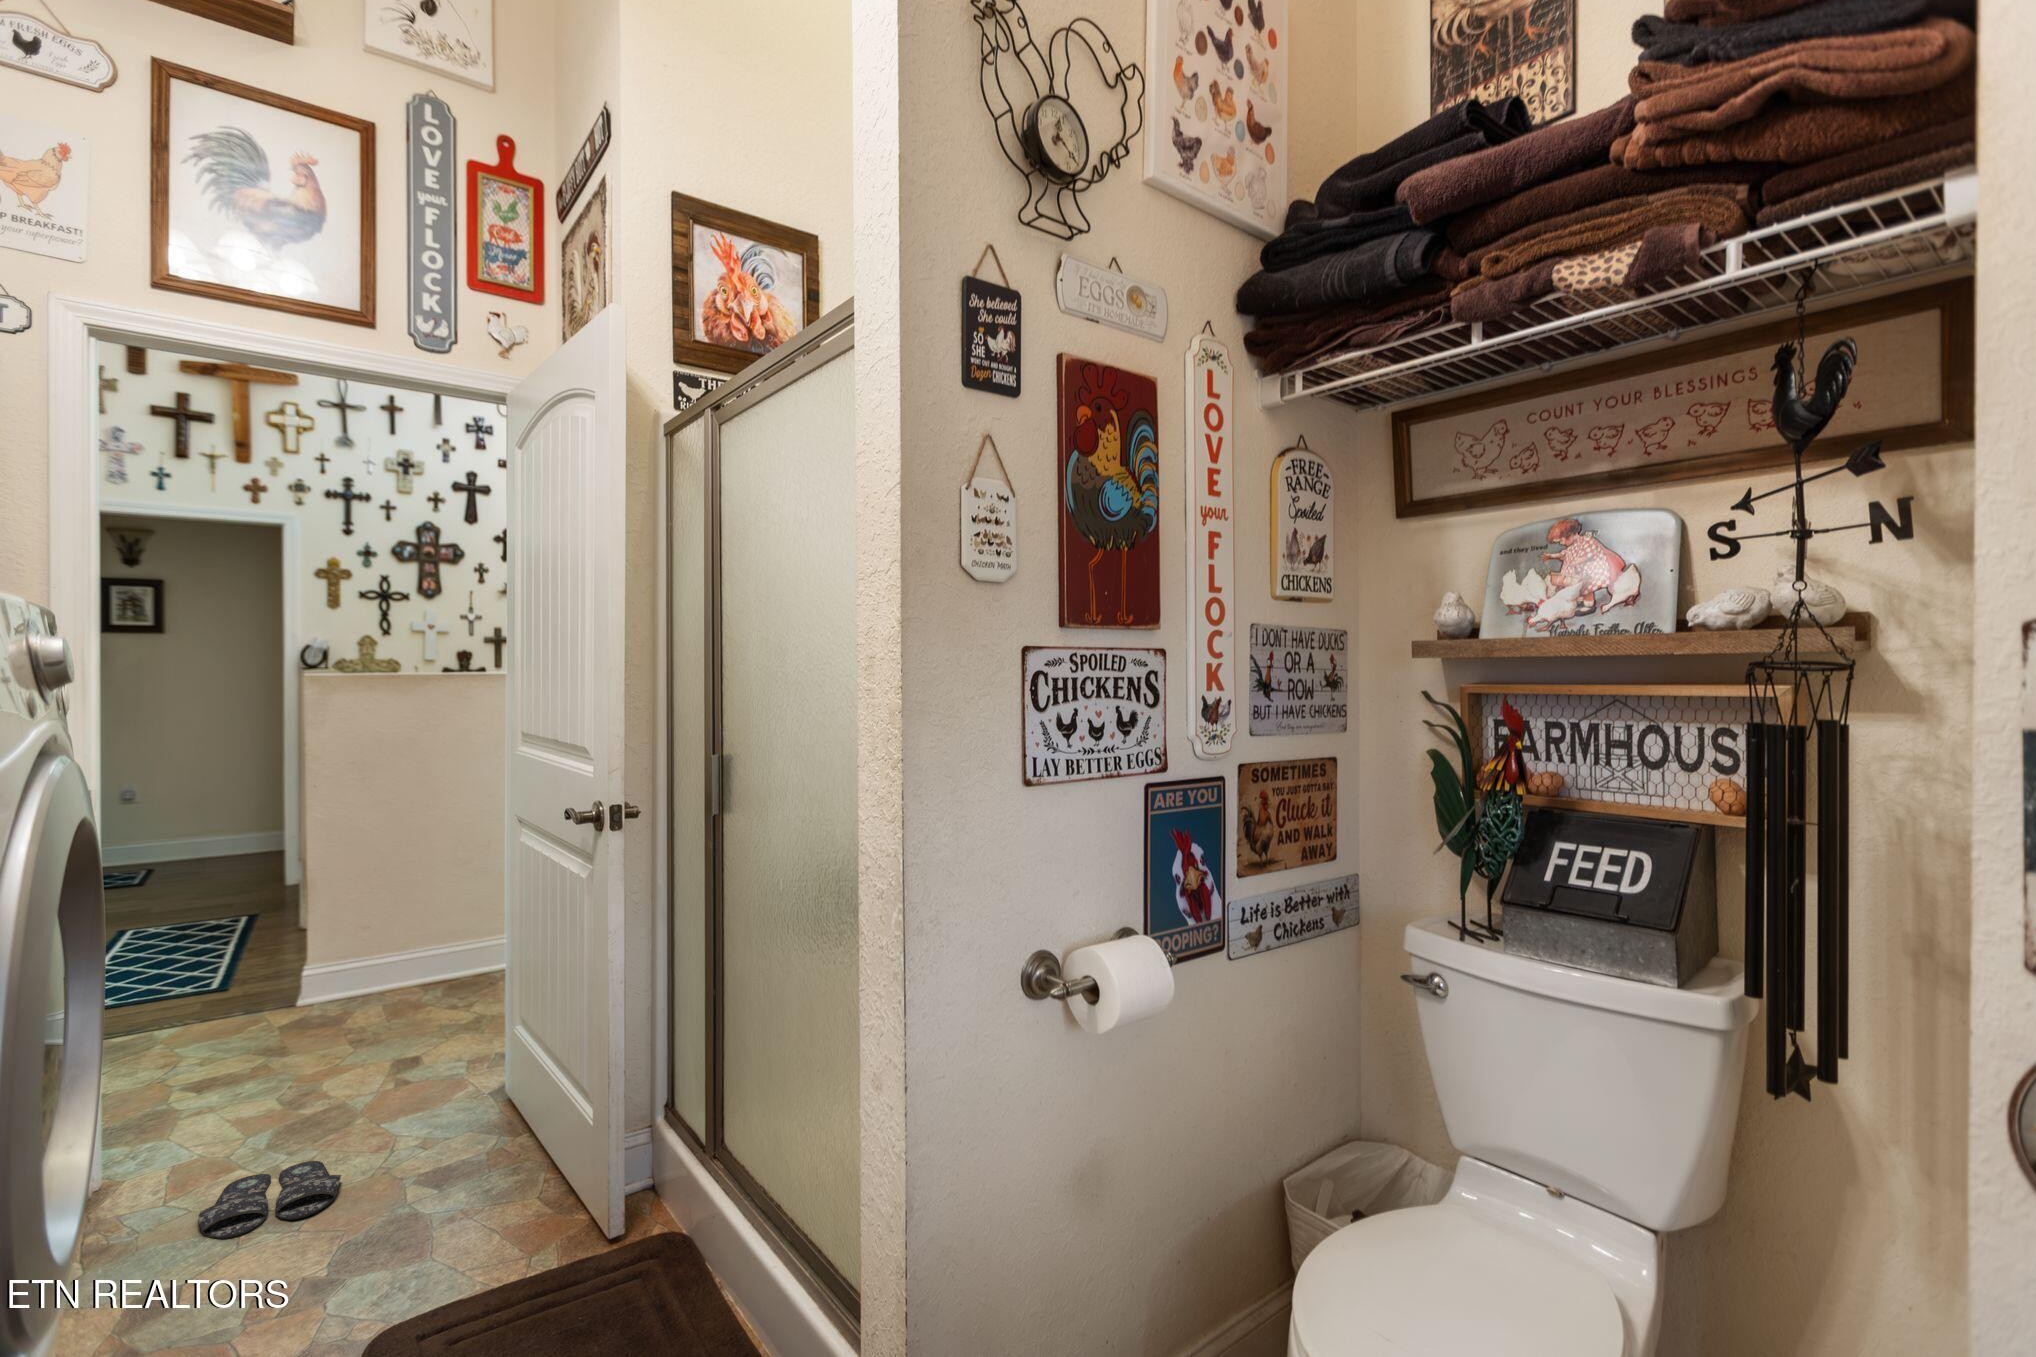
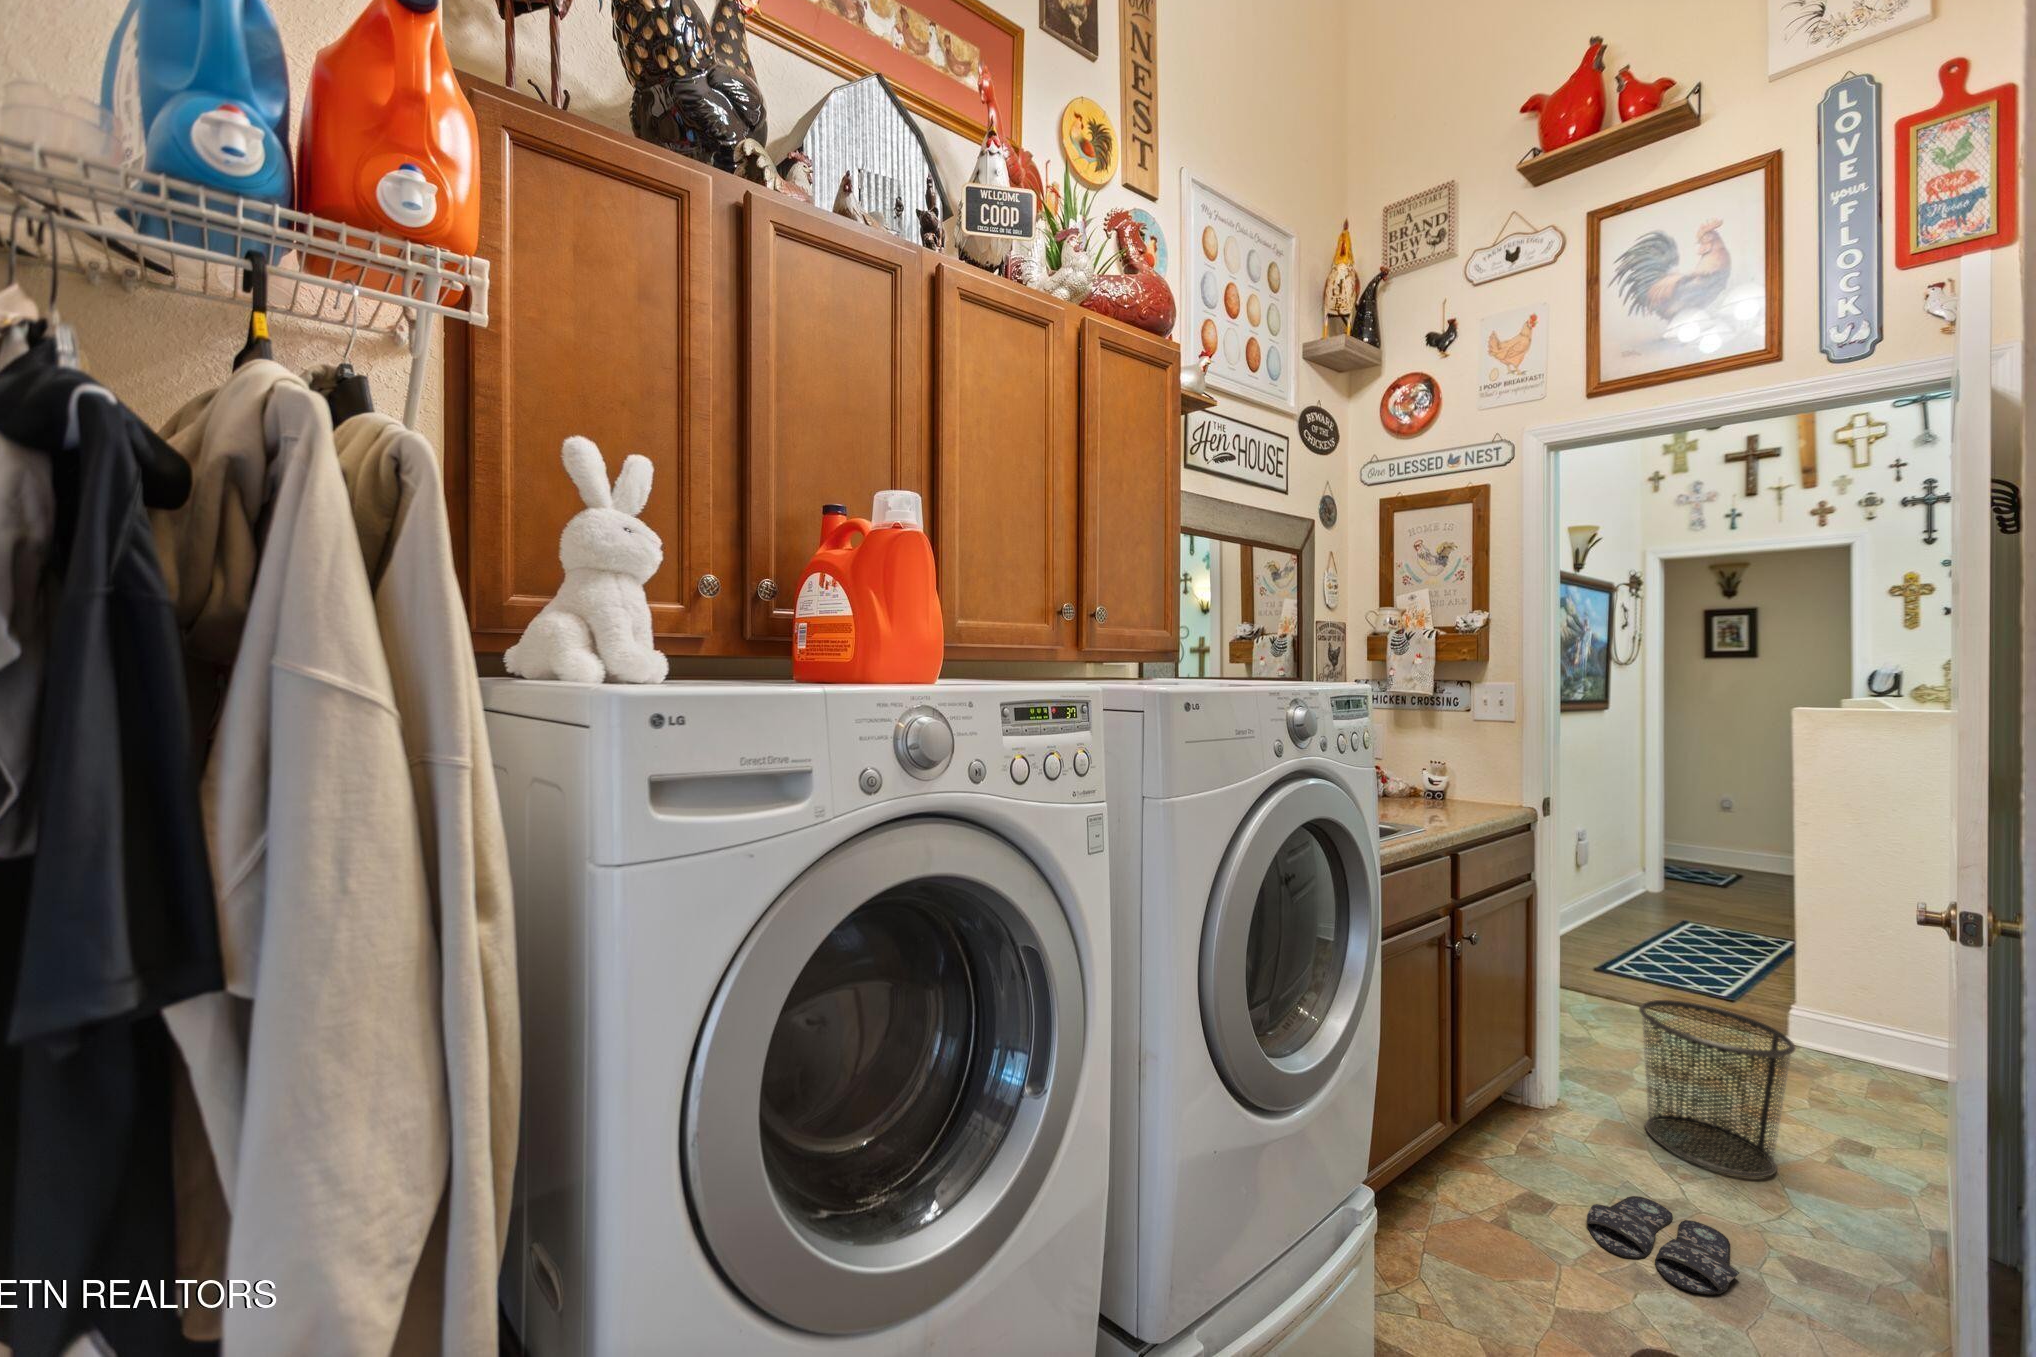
waste bin: none [191,972,337,1133] -> present [1639,1000,1795,1178]

